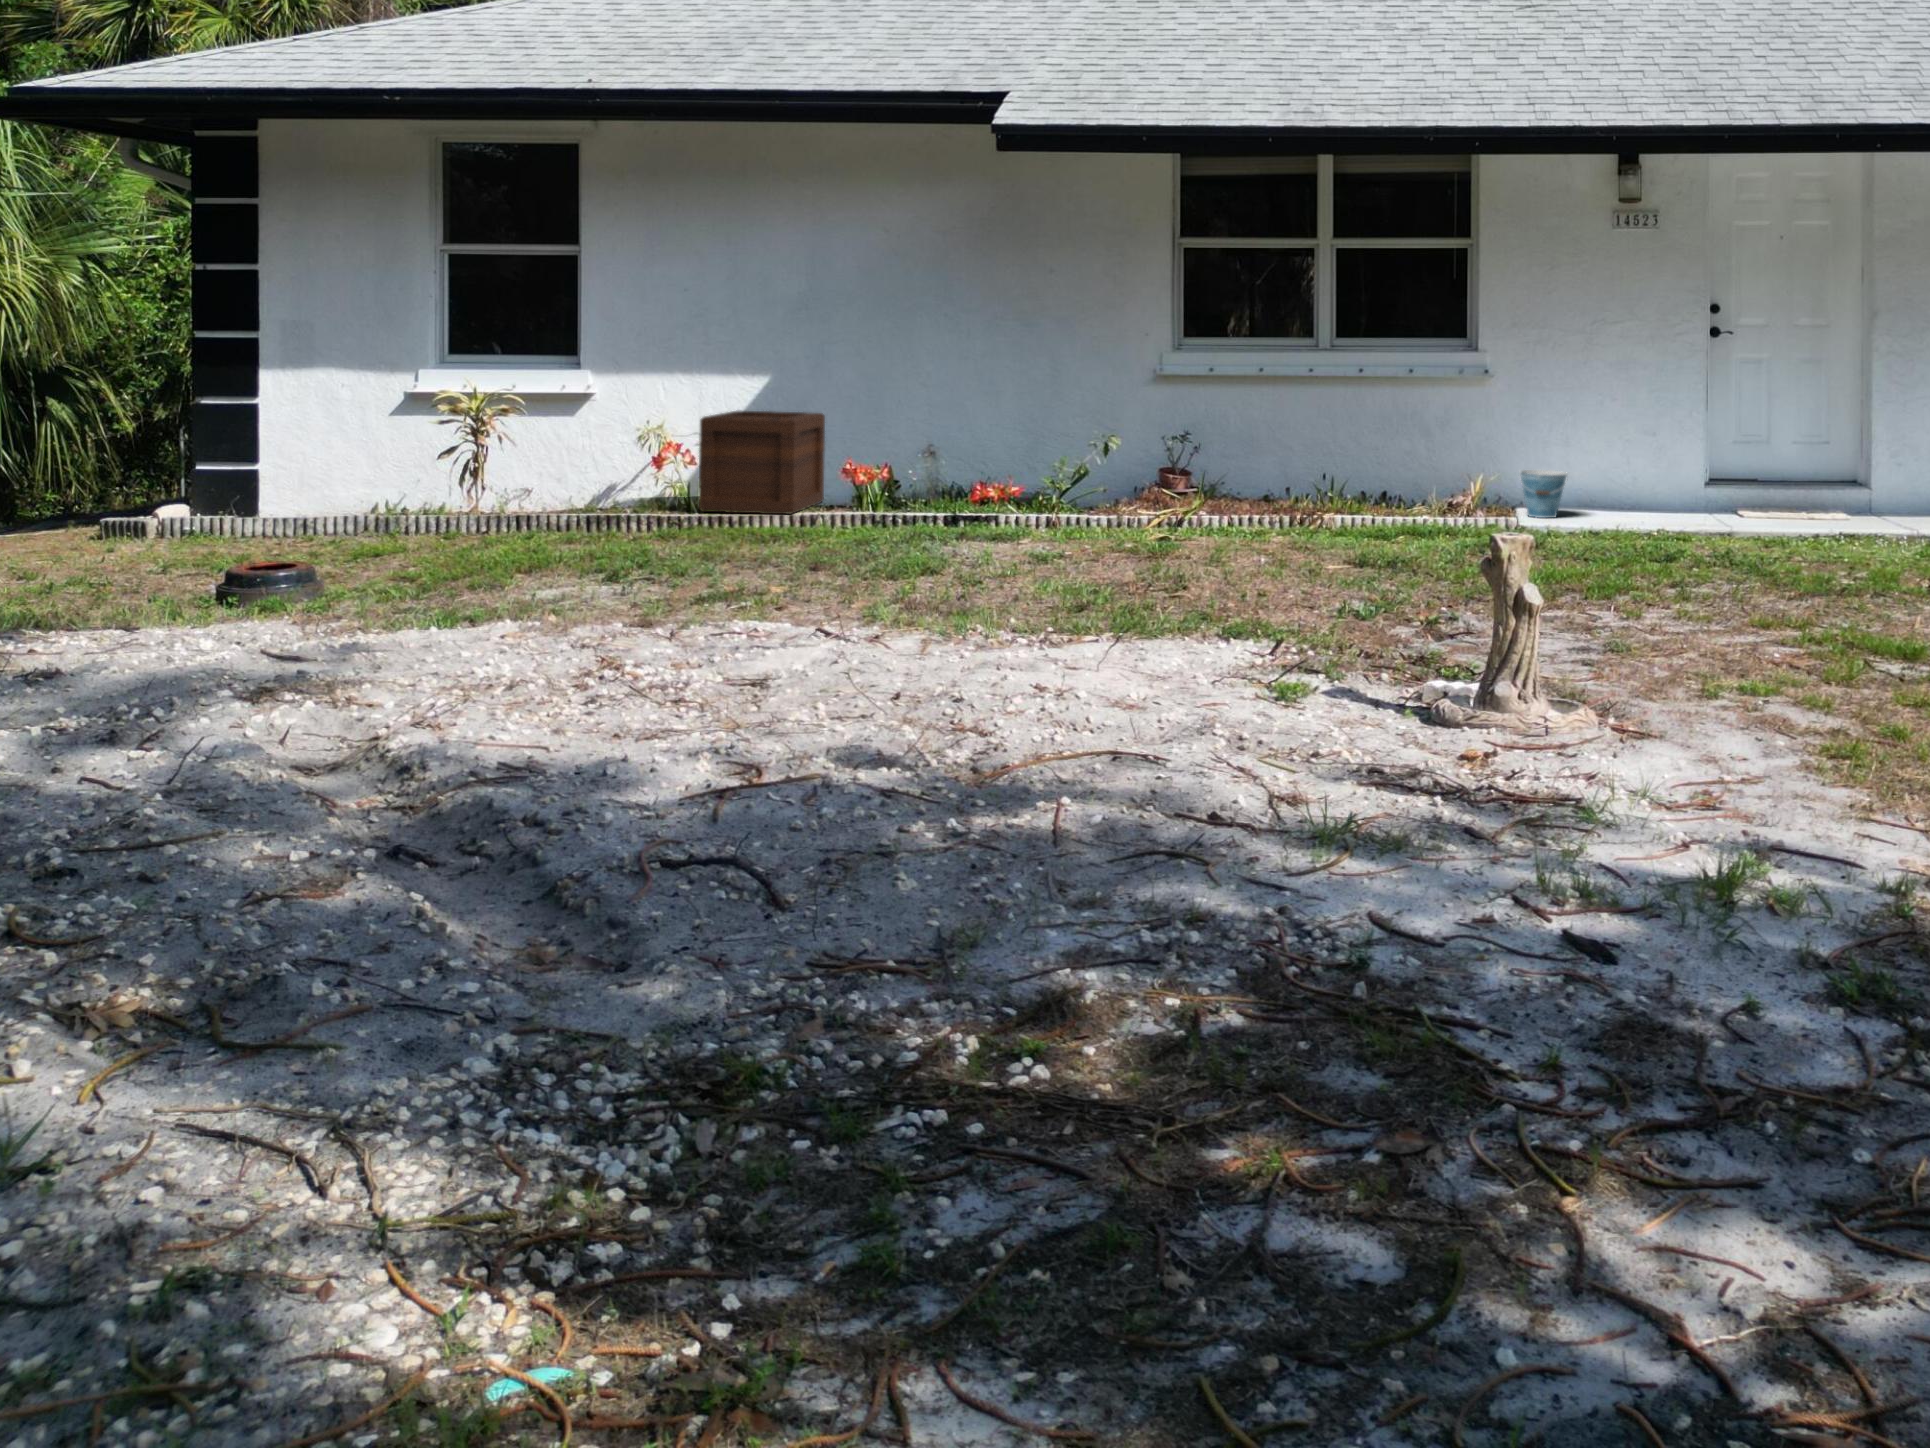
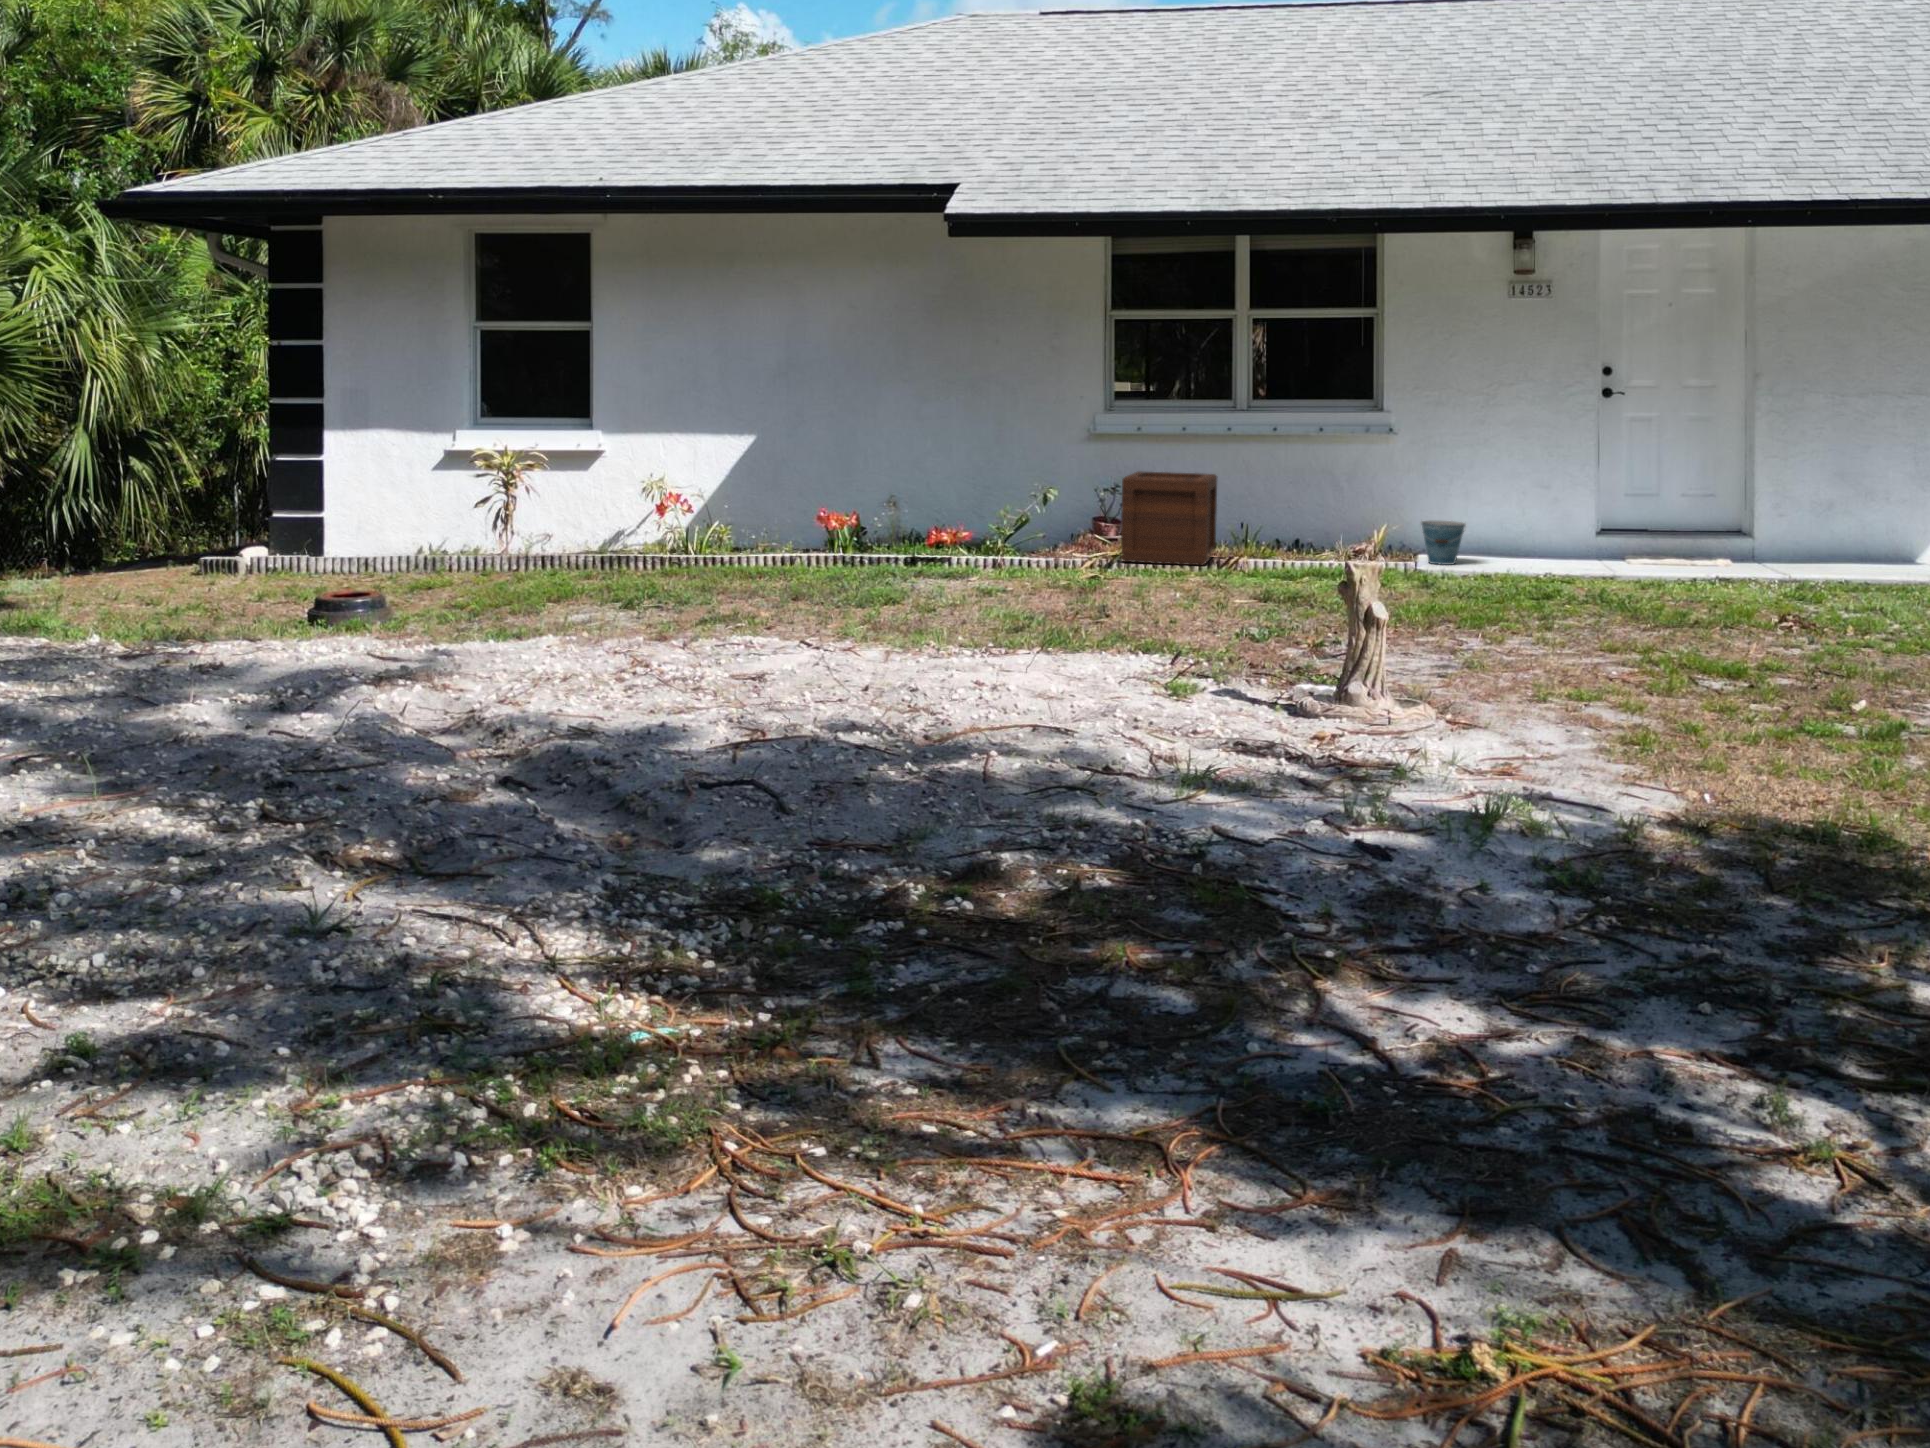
wooden crate: present [699,411,825,514] -> present [1121,471,1217,565]

